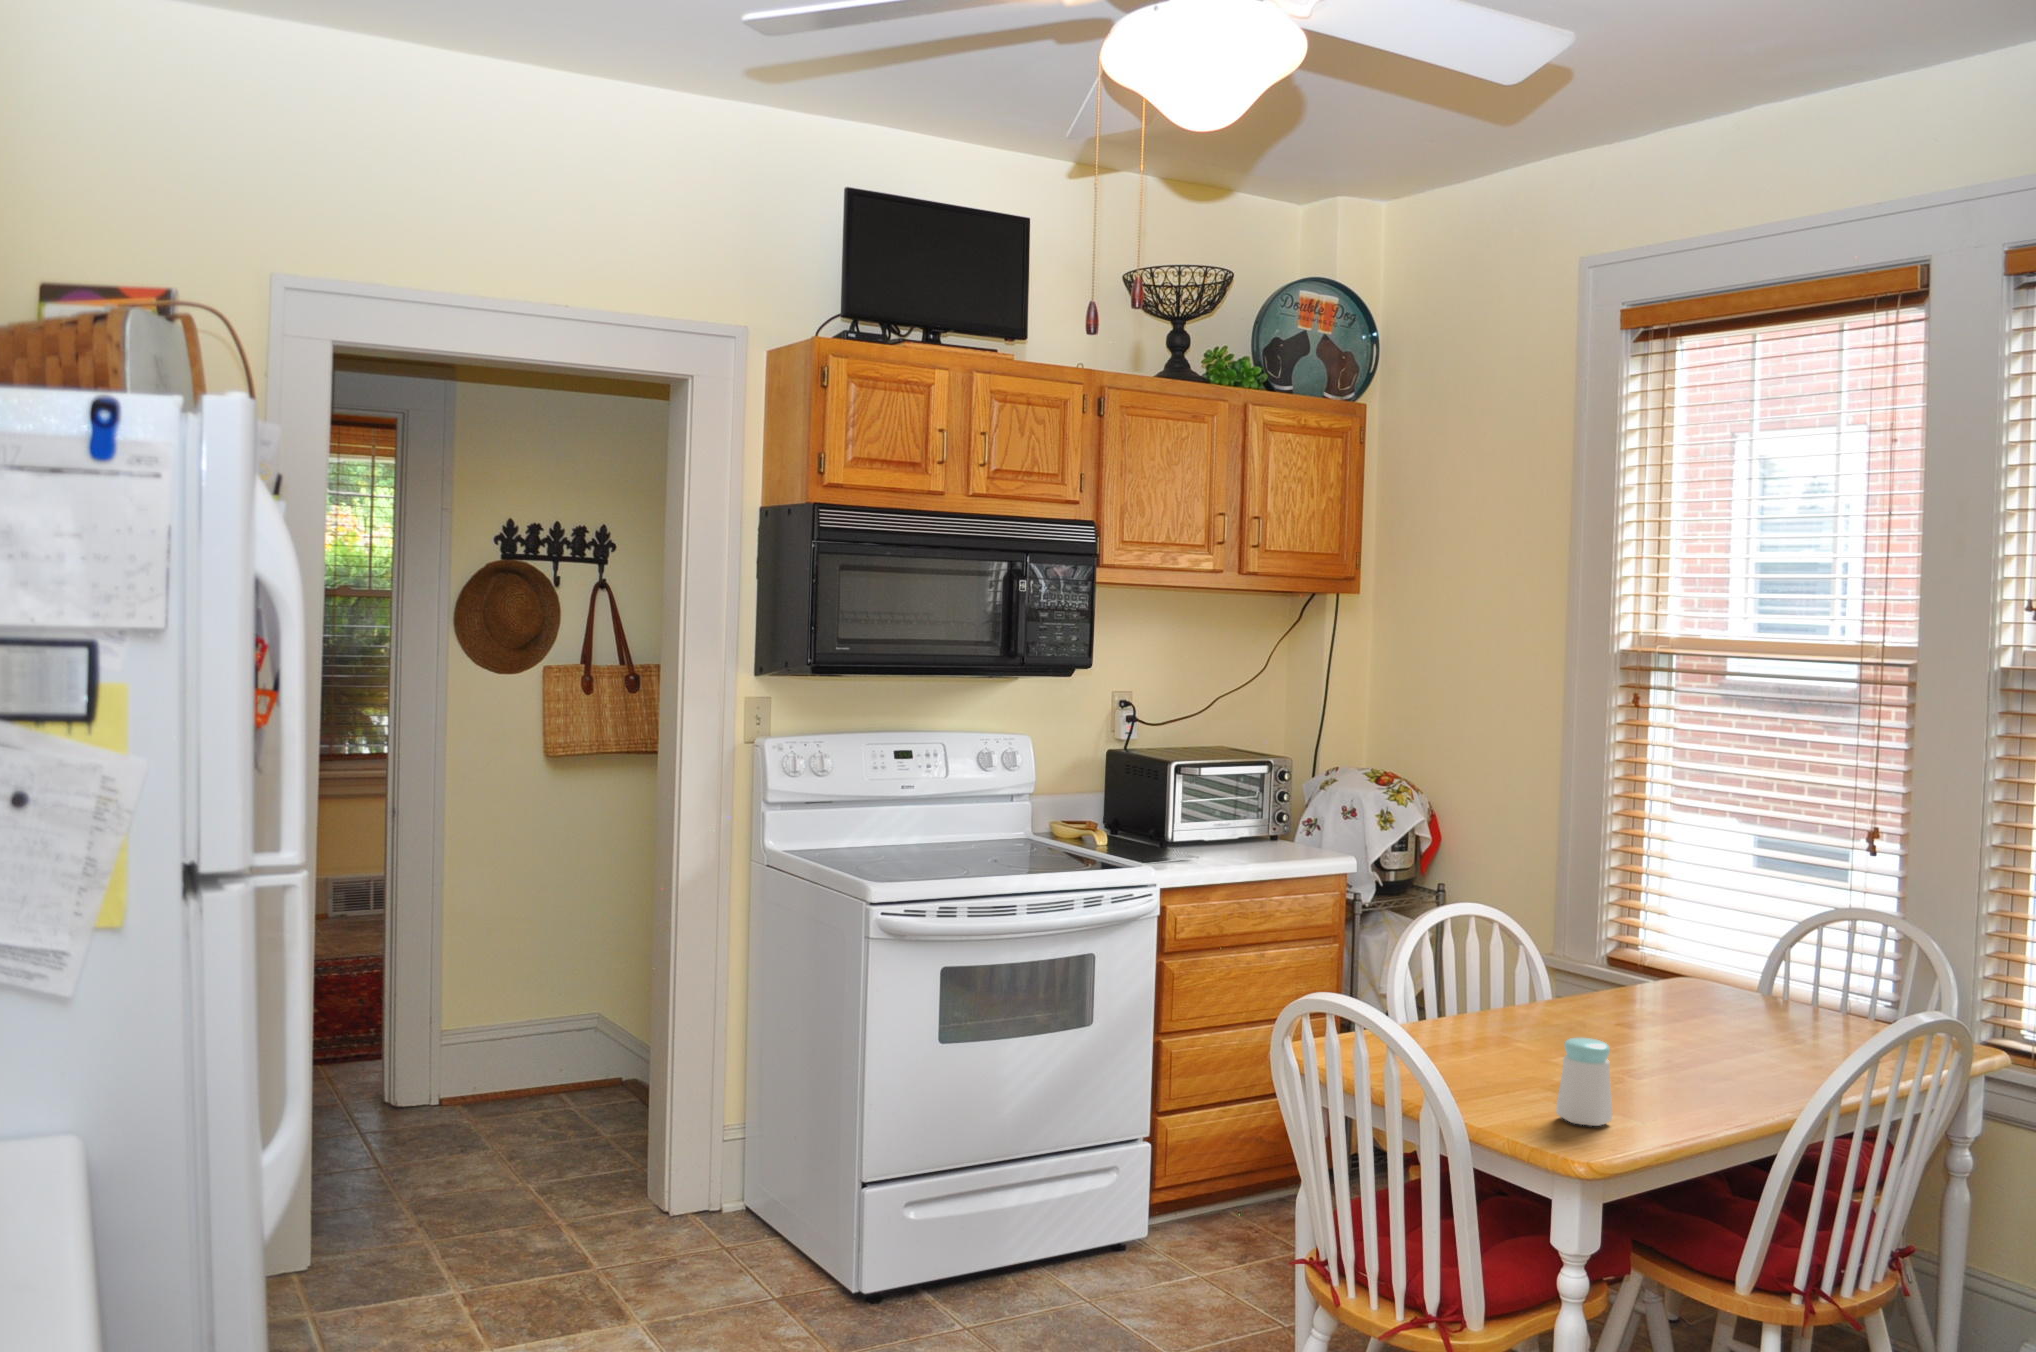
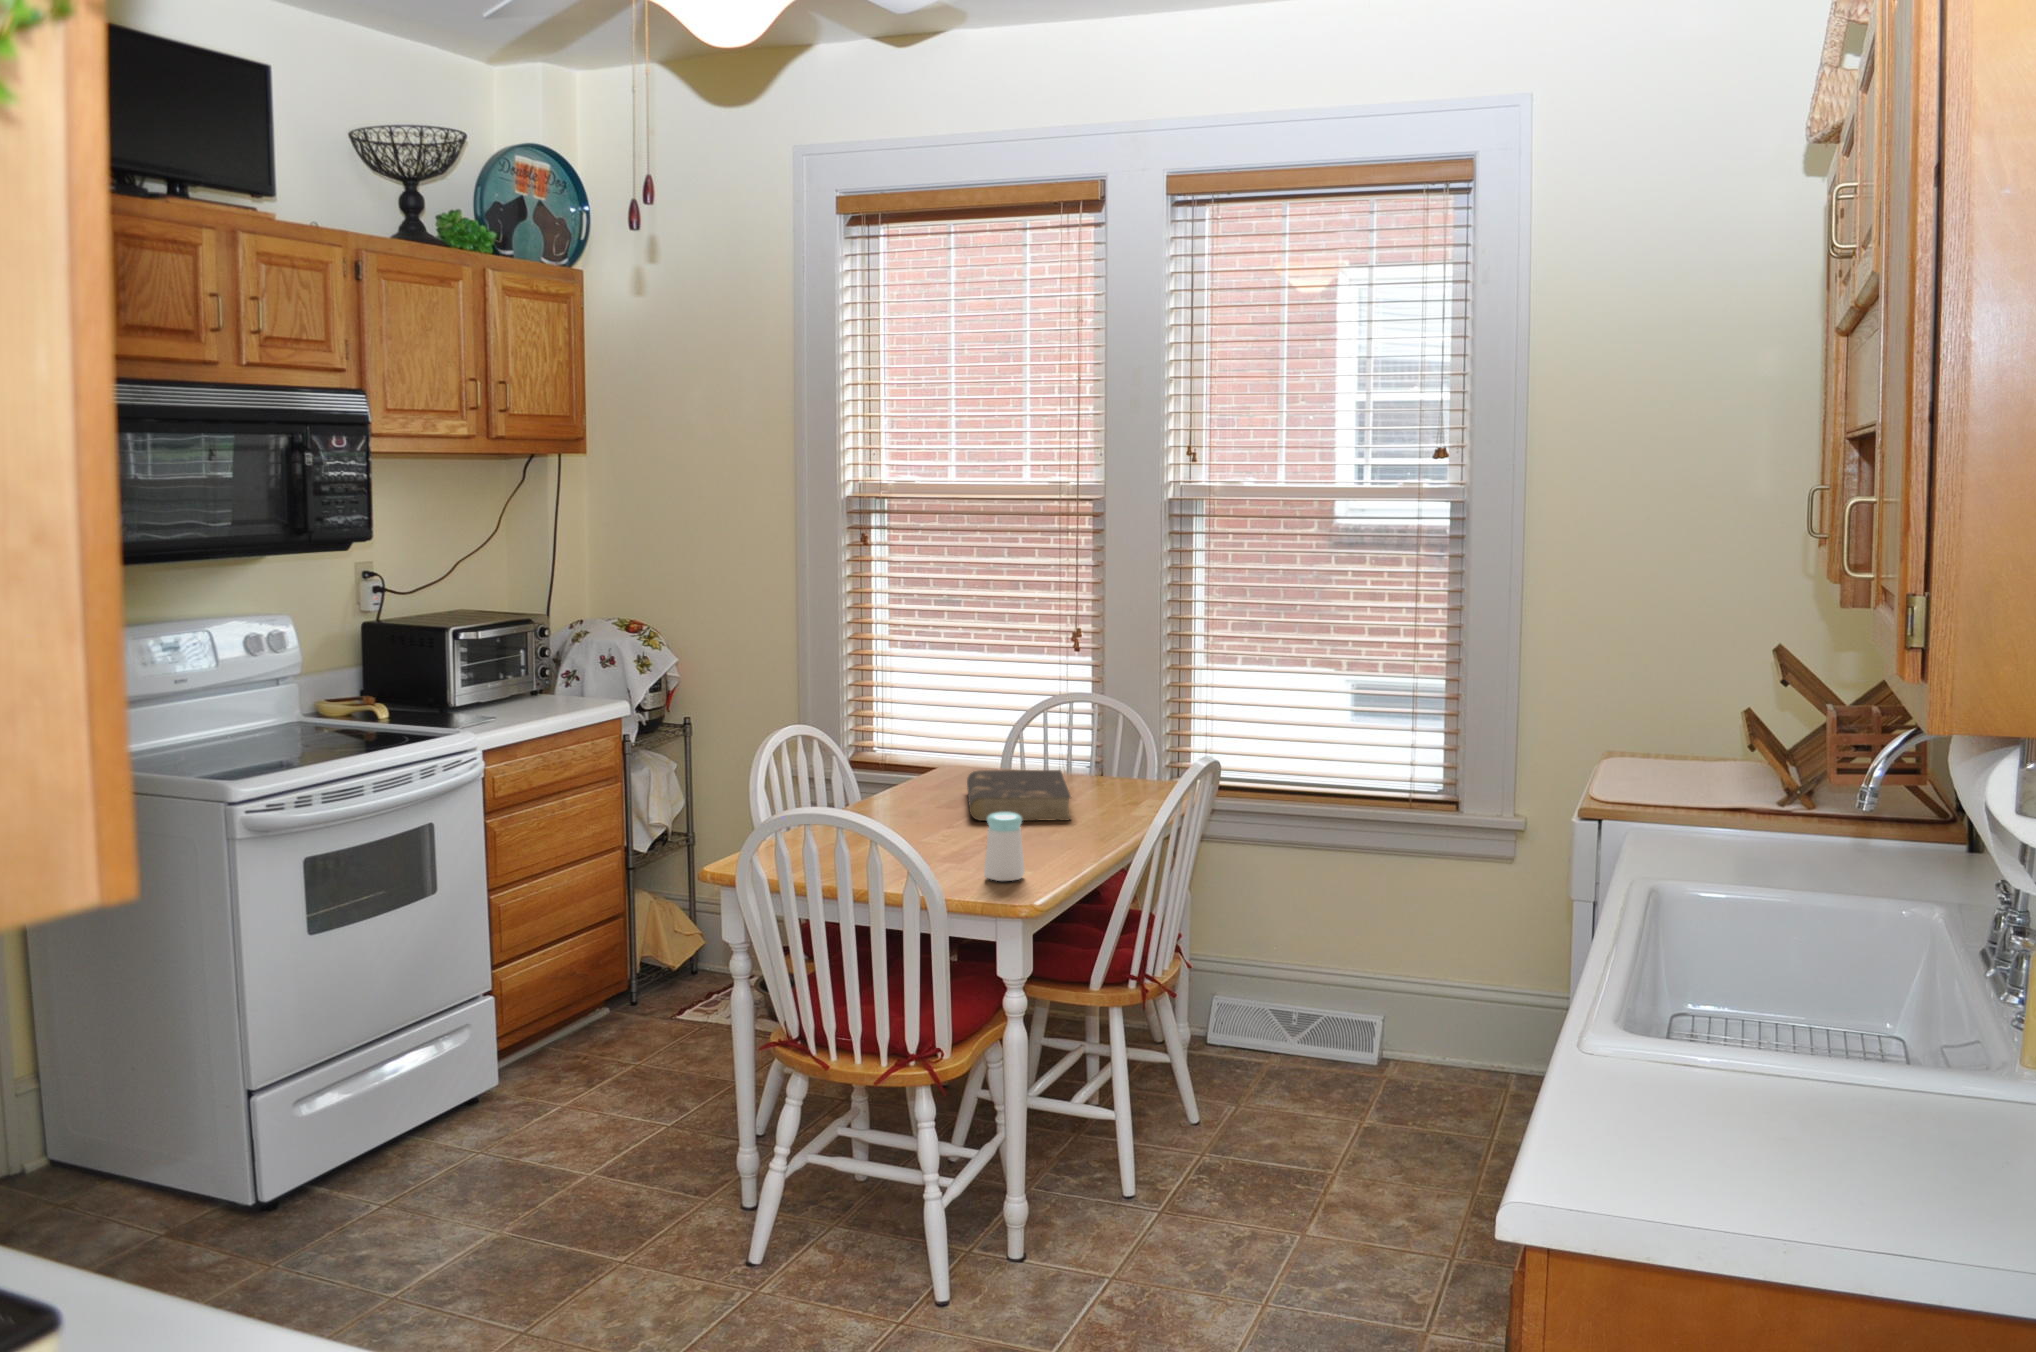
book: none [1628,990,1798,1072] -> present [967,770,1071,821]

